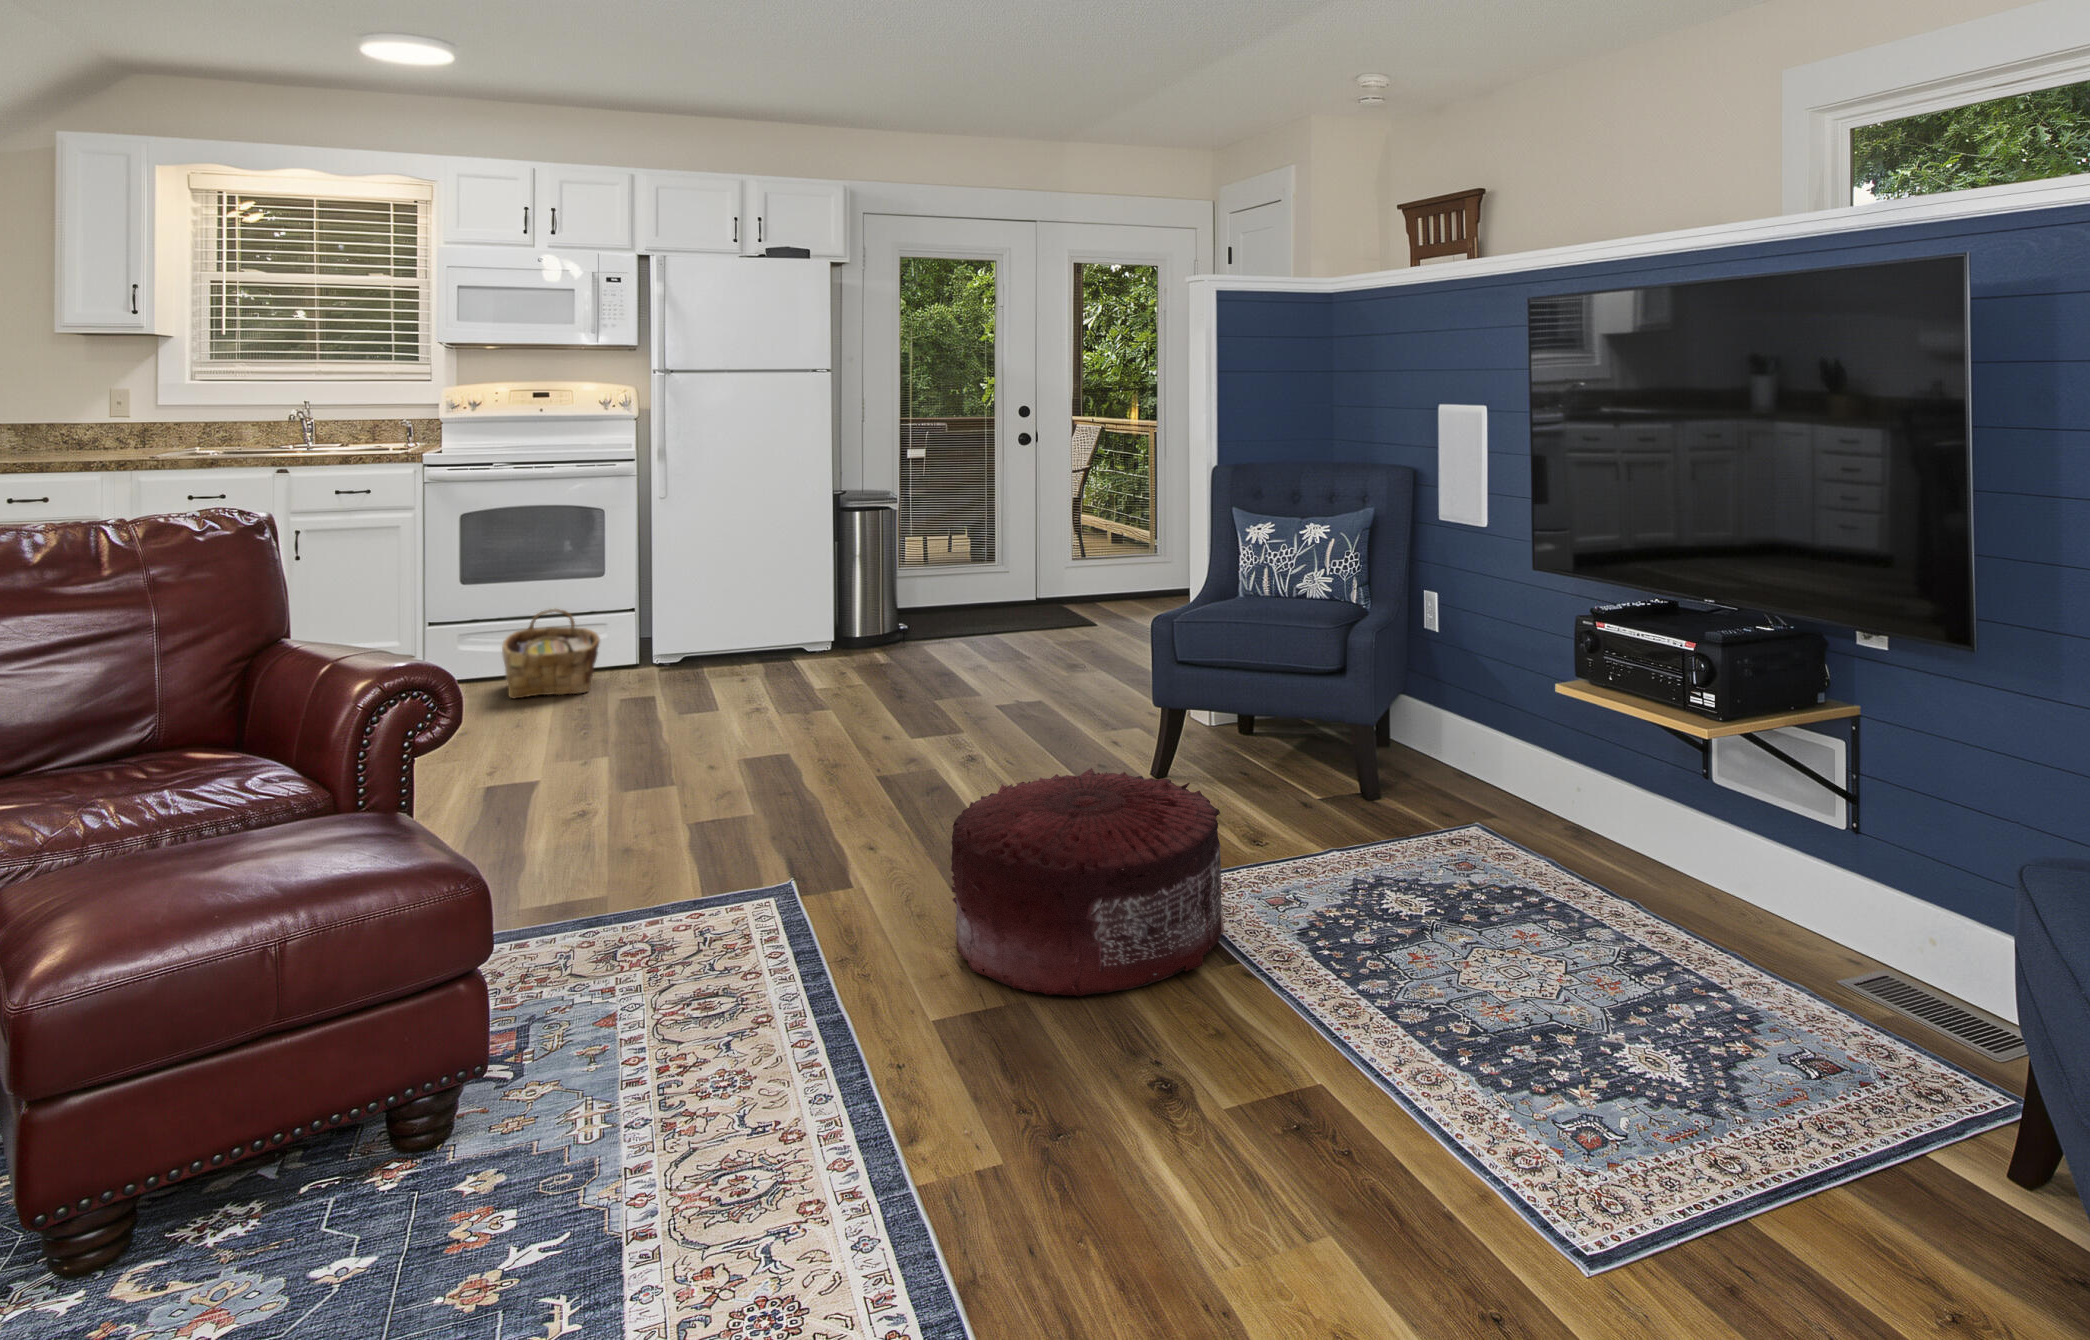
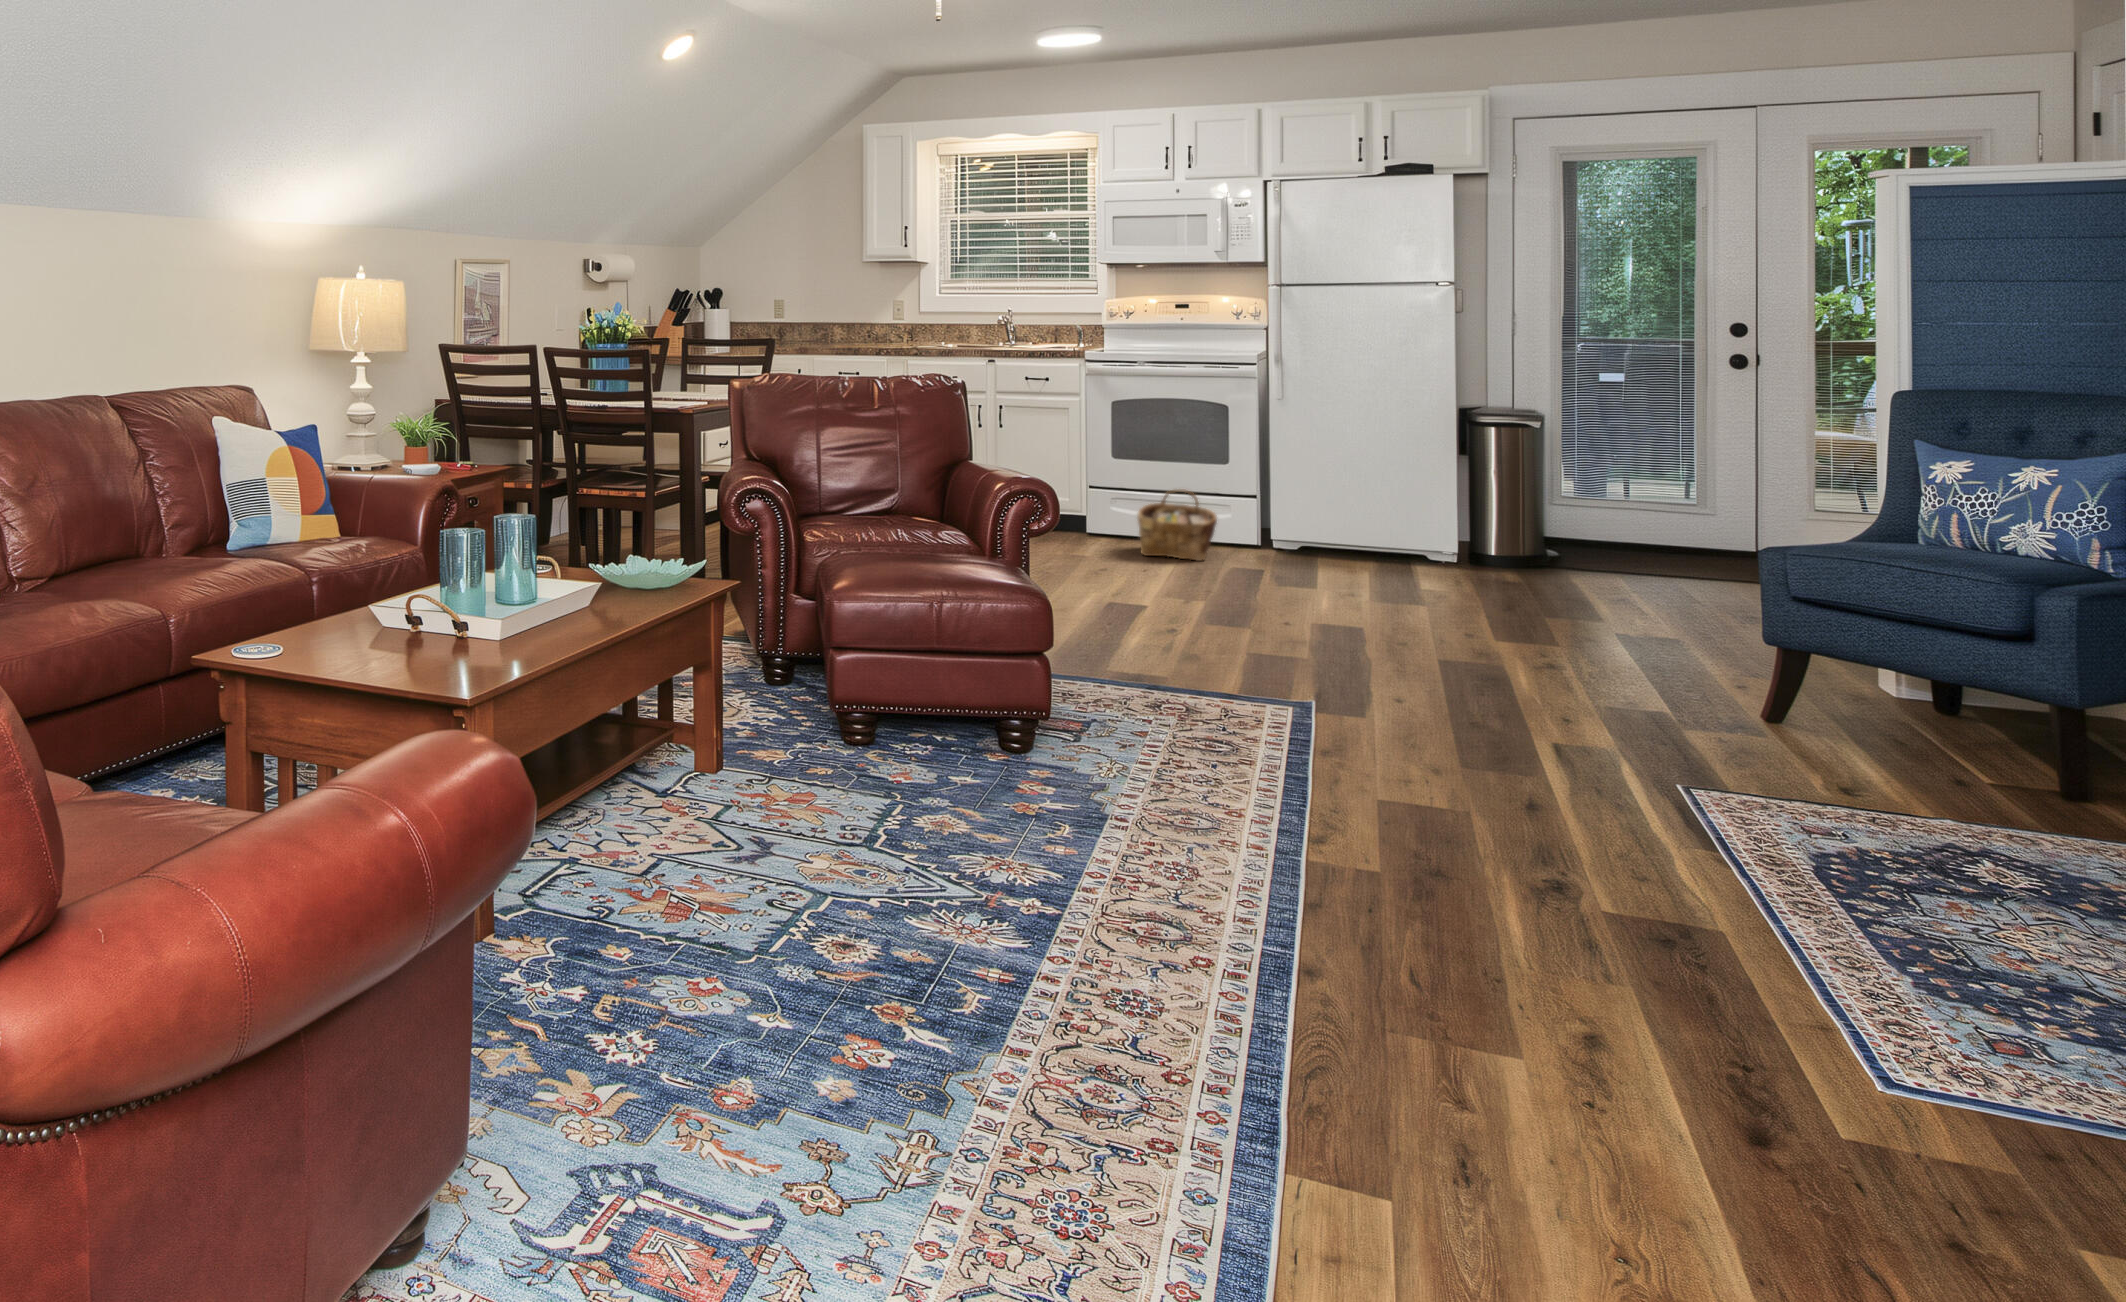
pouf: present [951,768,1224,996] -> none [1428,648,1733,841]

